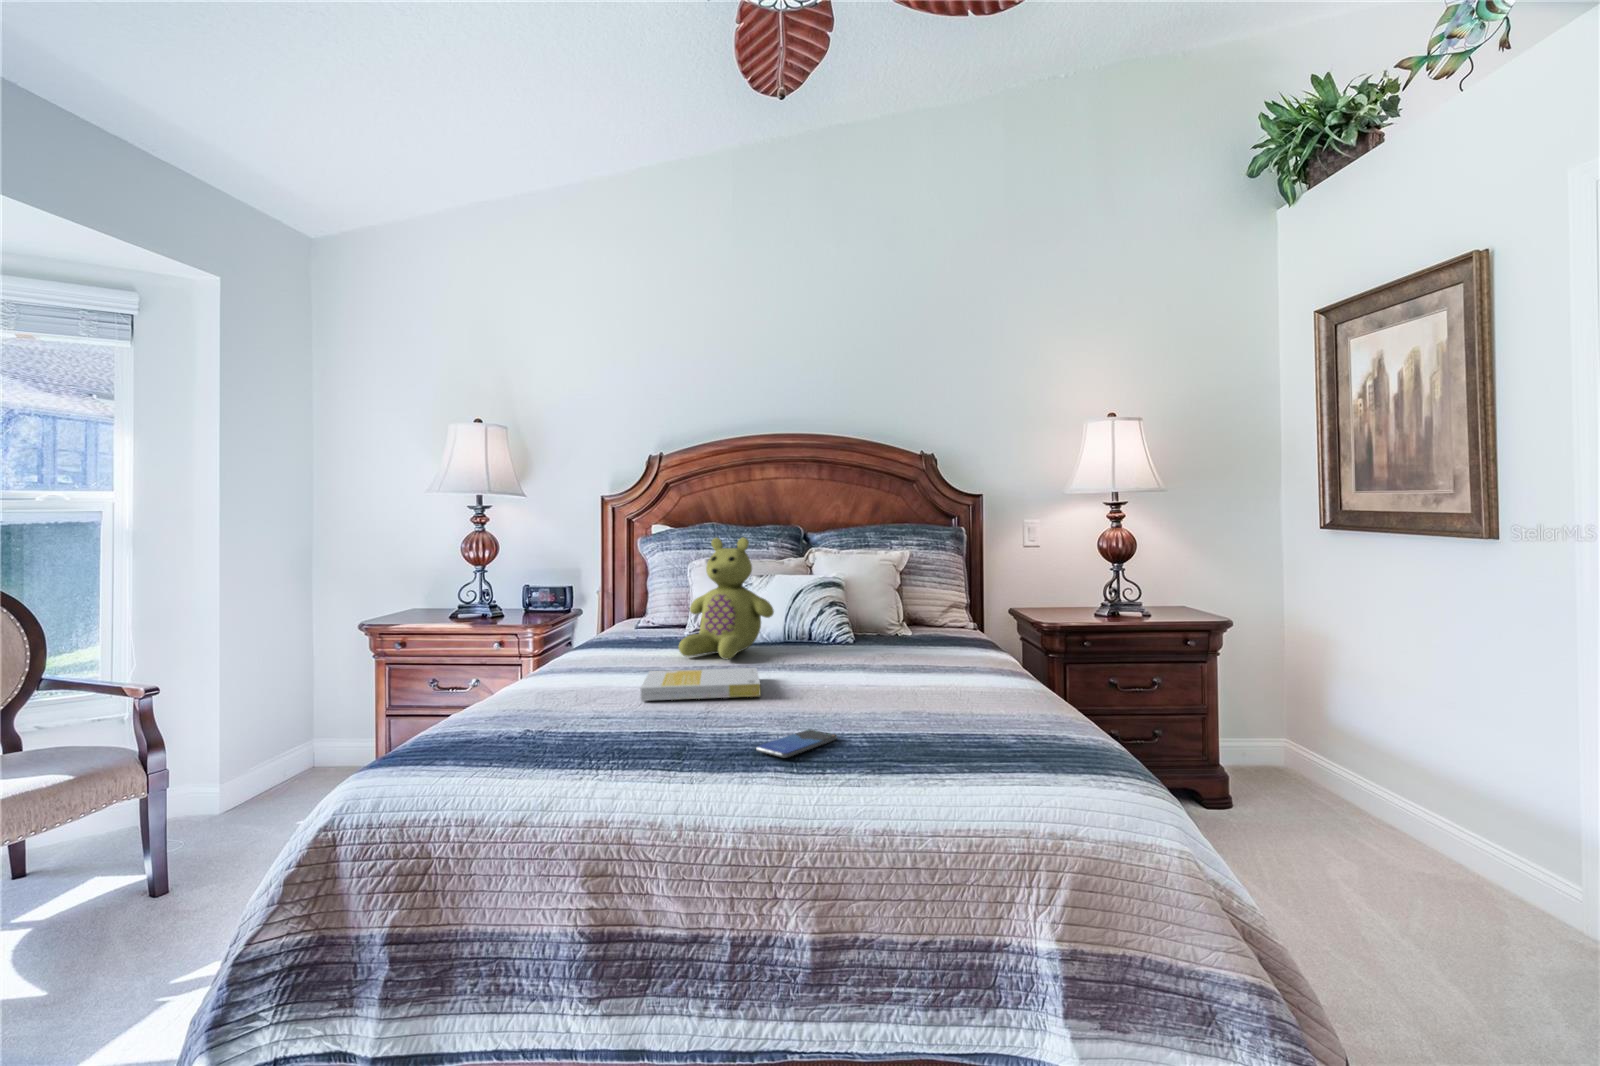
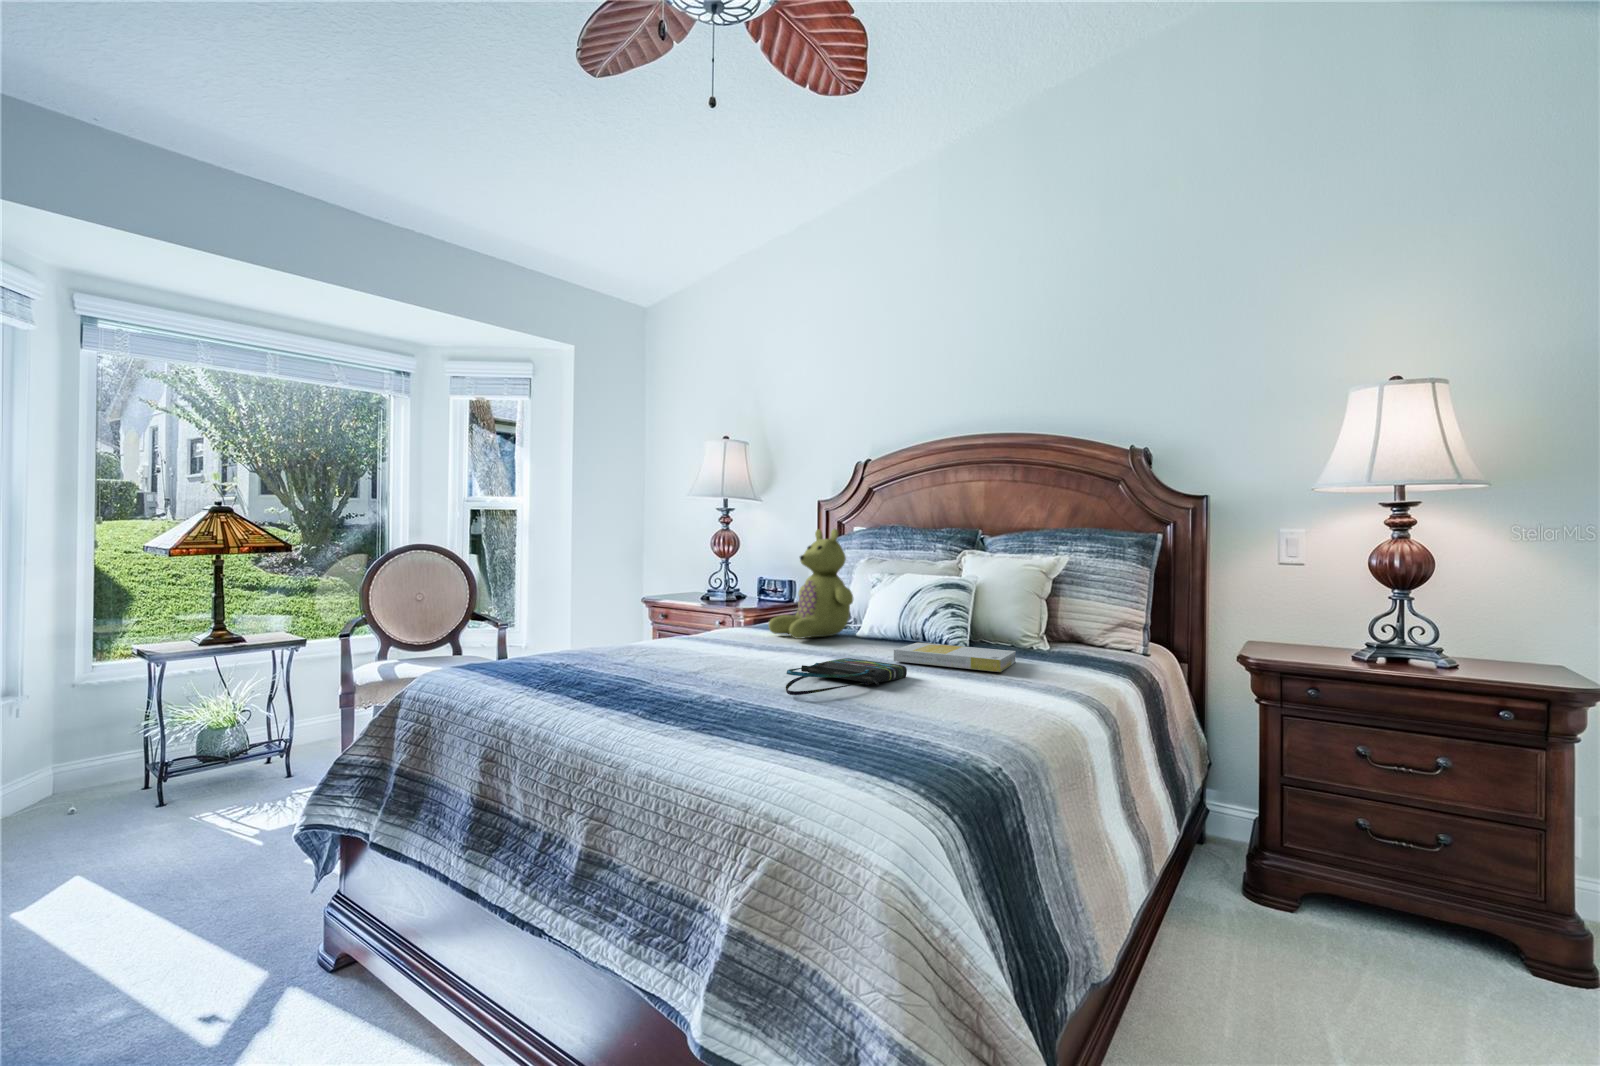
book: present [641,668,760,701] -> present [894,642,1016,672]
tote bag: none [835,674,925,723] -> present [786,658,907,695]
smartphone: present [756,729,837,758] -> none [641,687,723,699]

